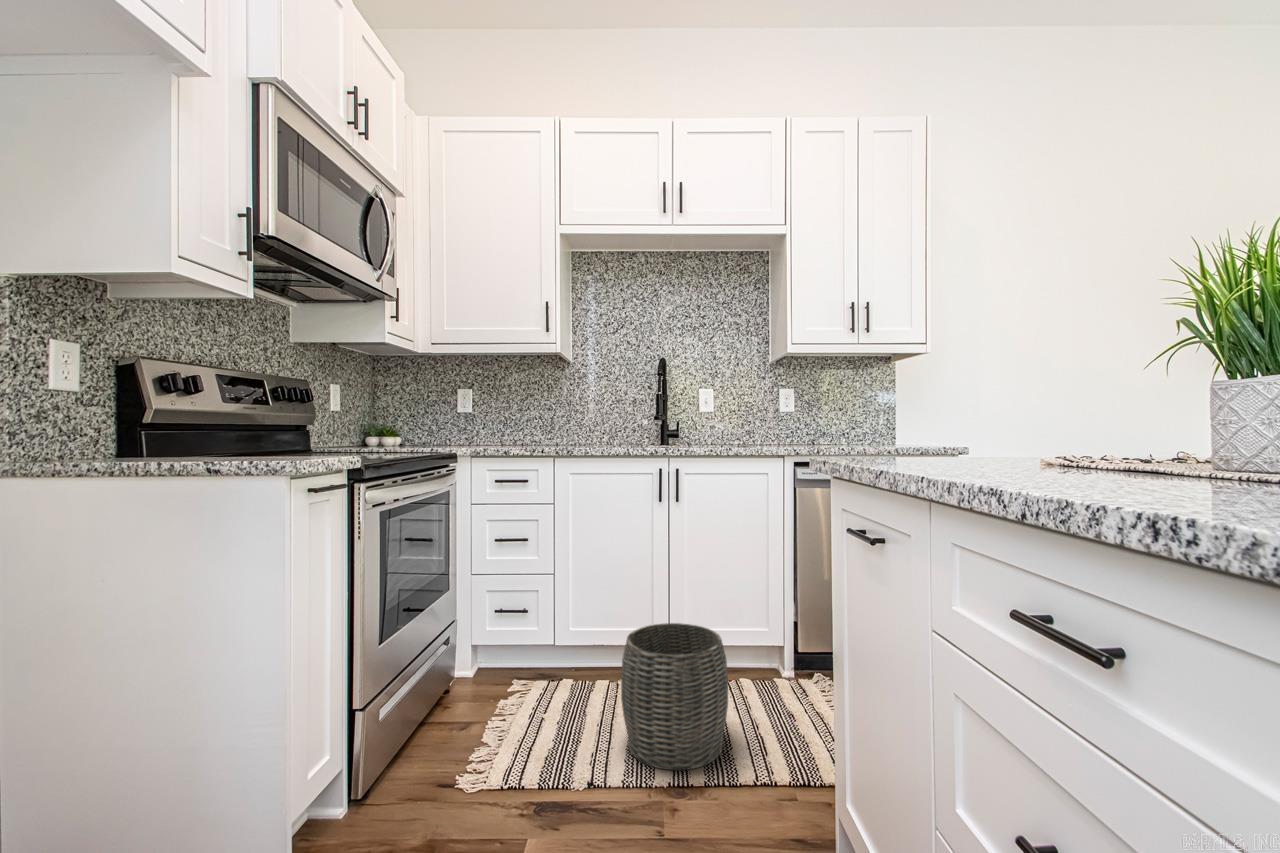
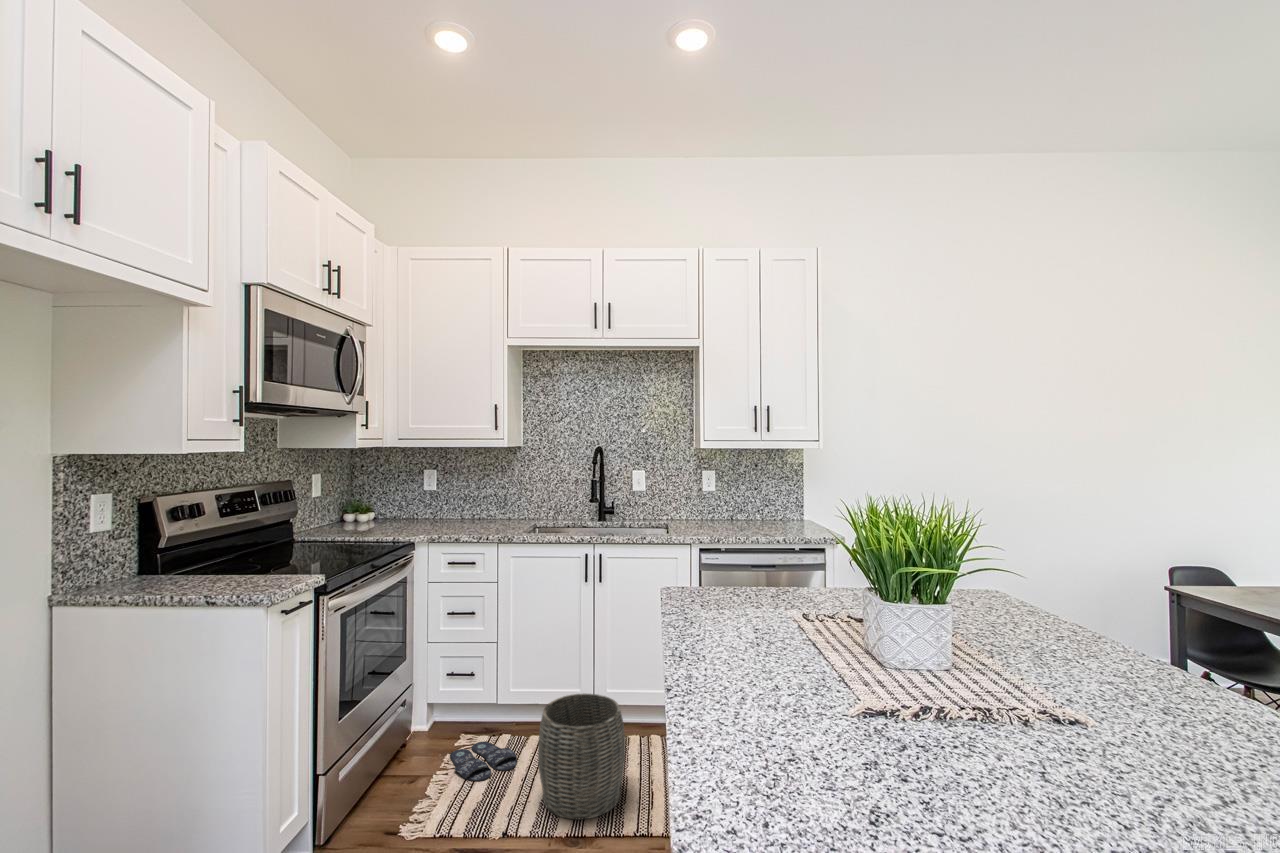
slippers: none [504,688,586,729] -> present [450,742,517,781]

